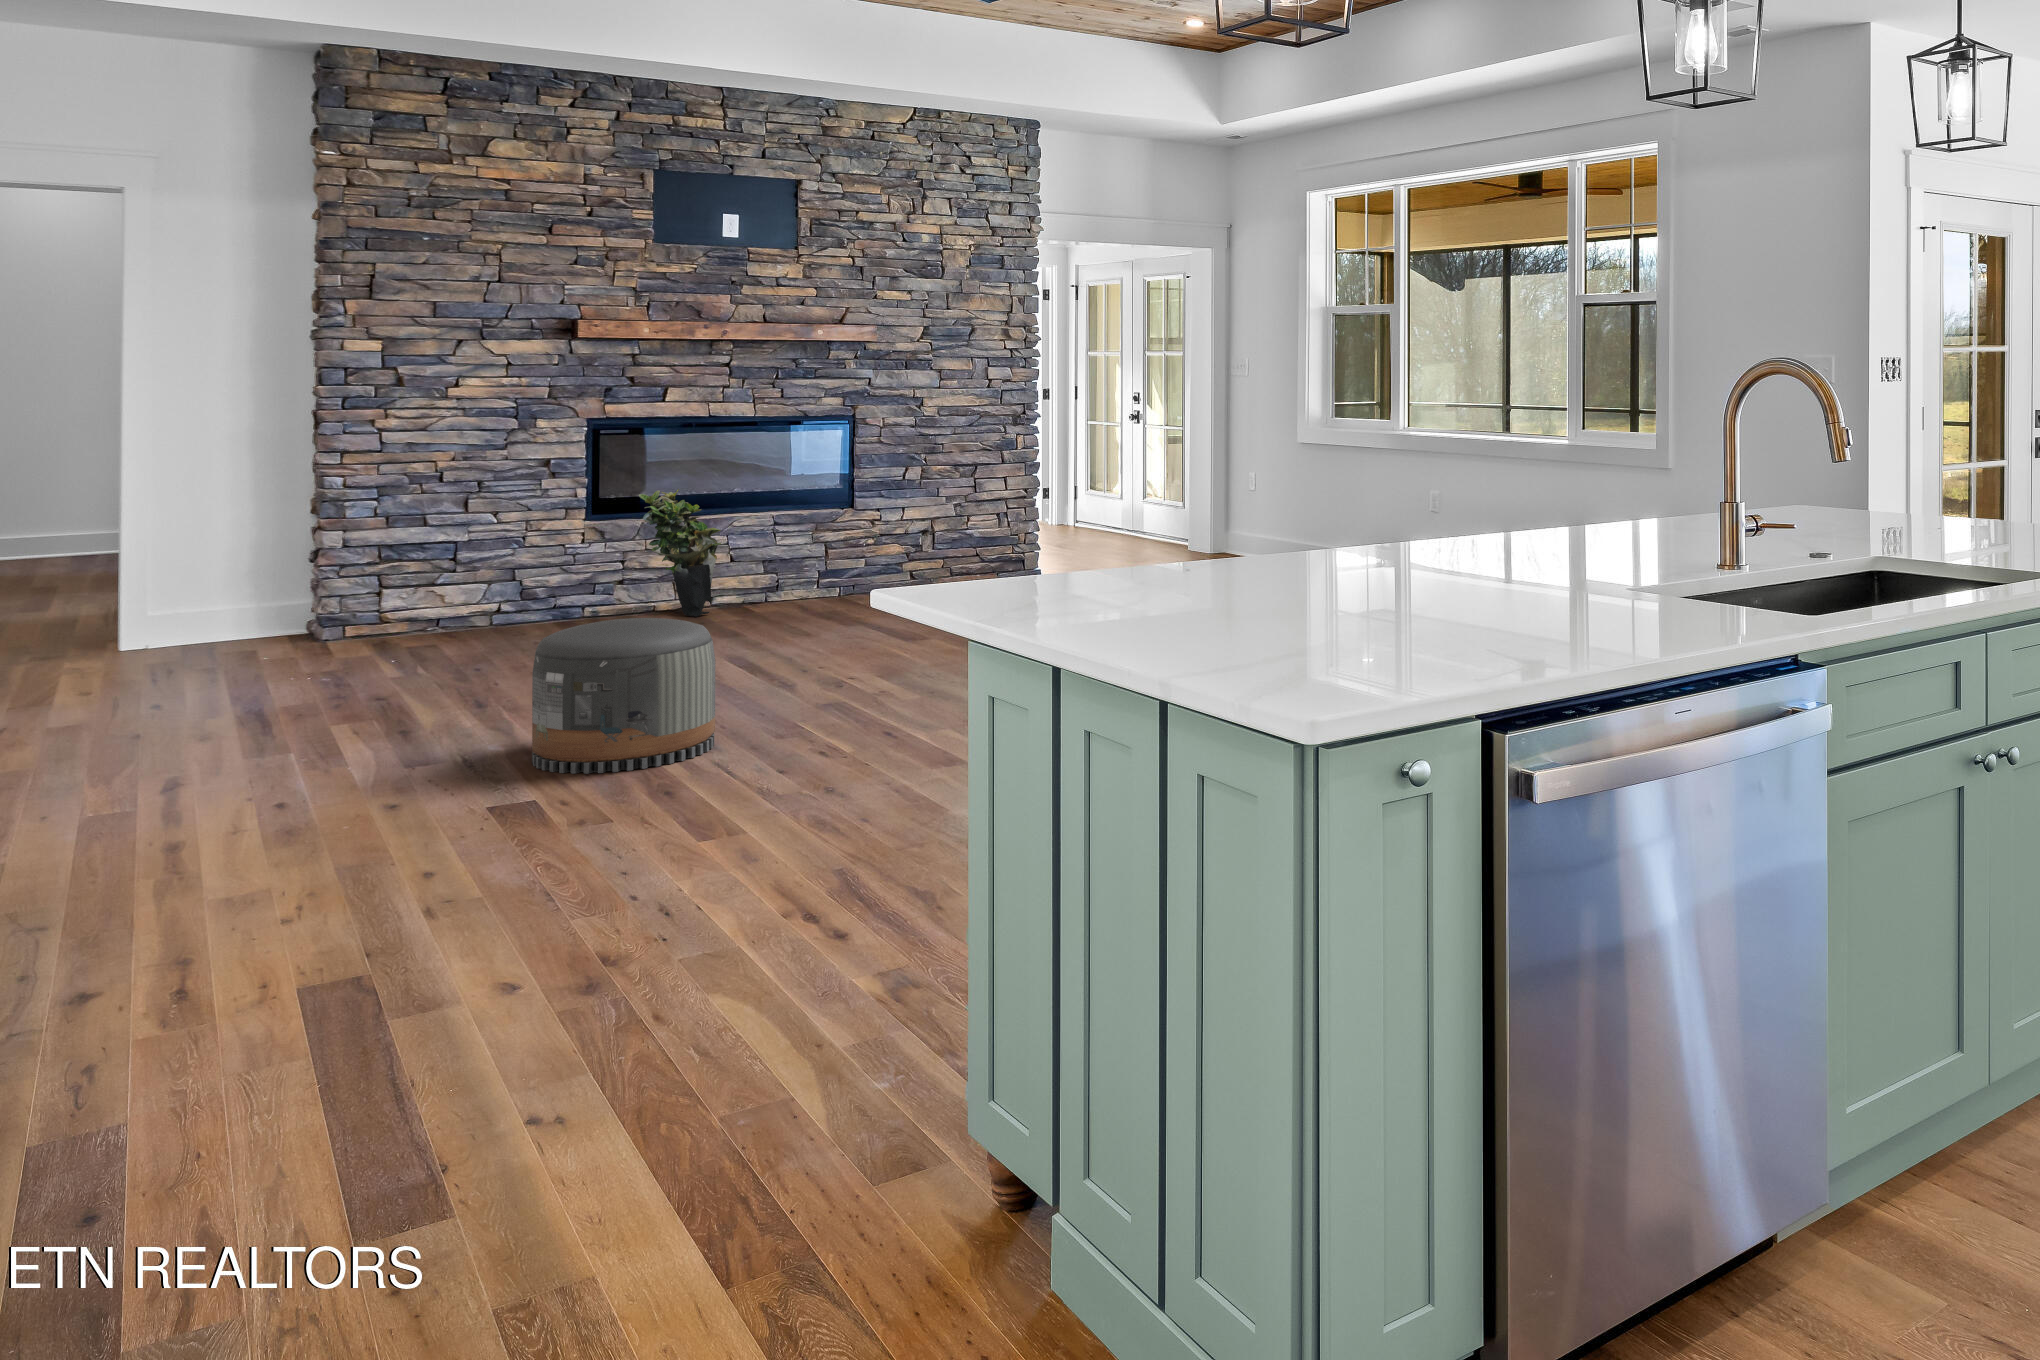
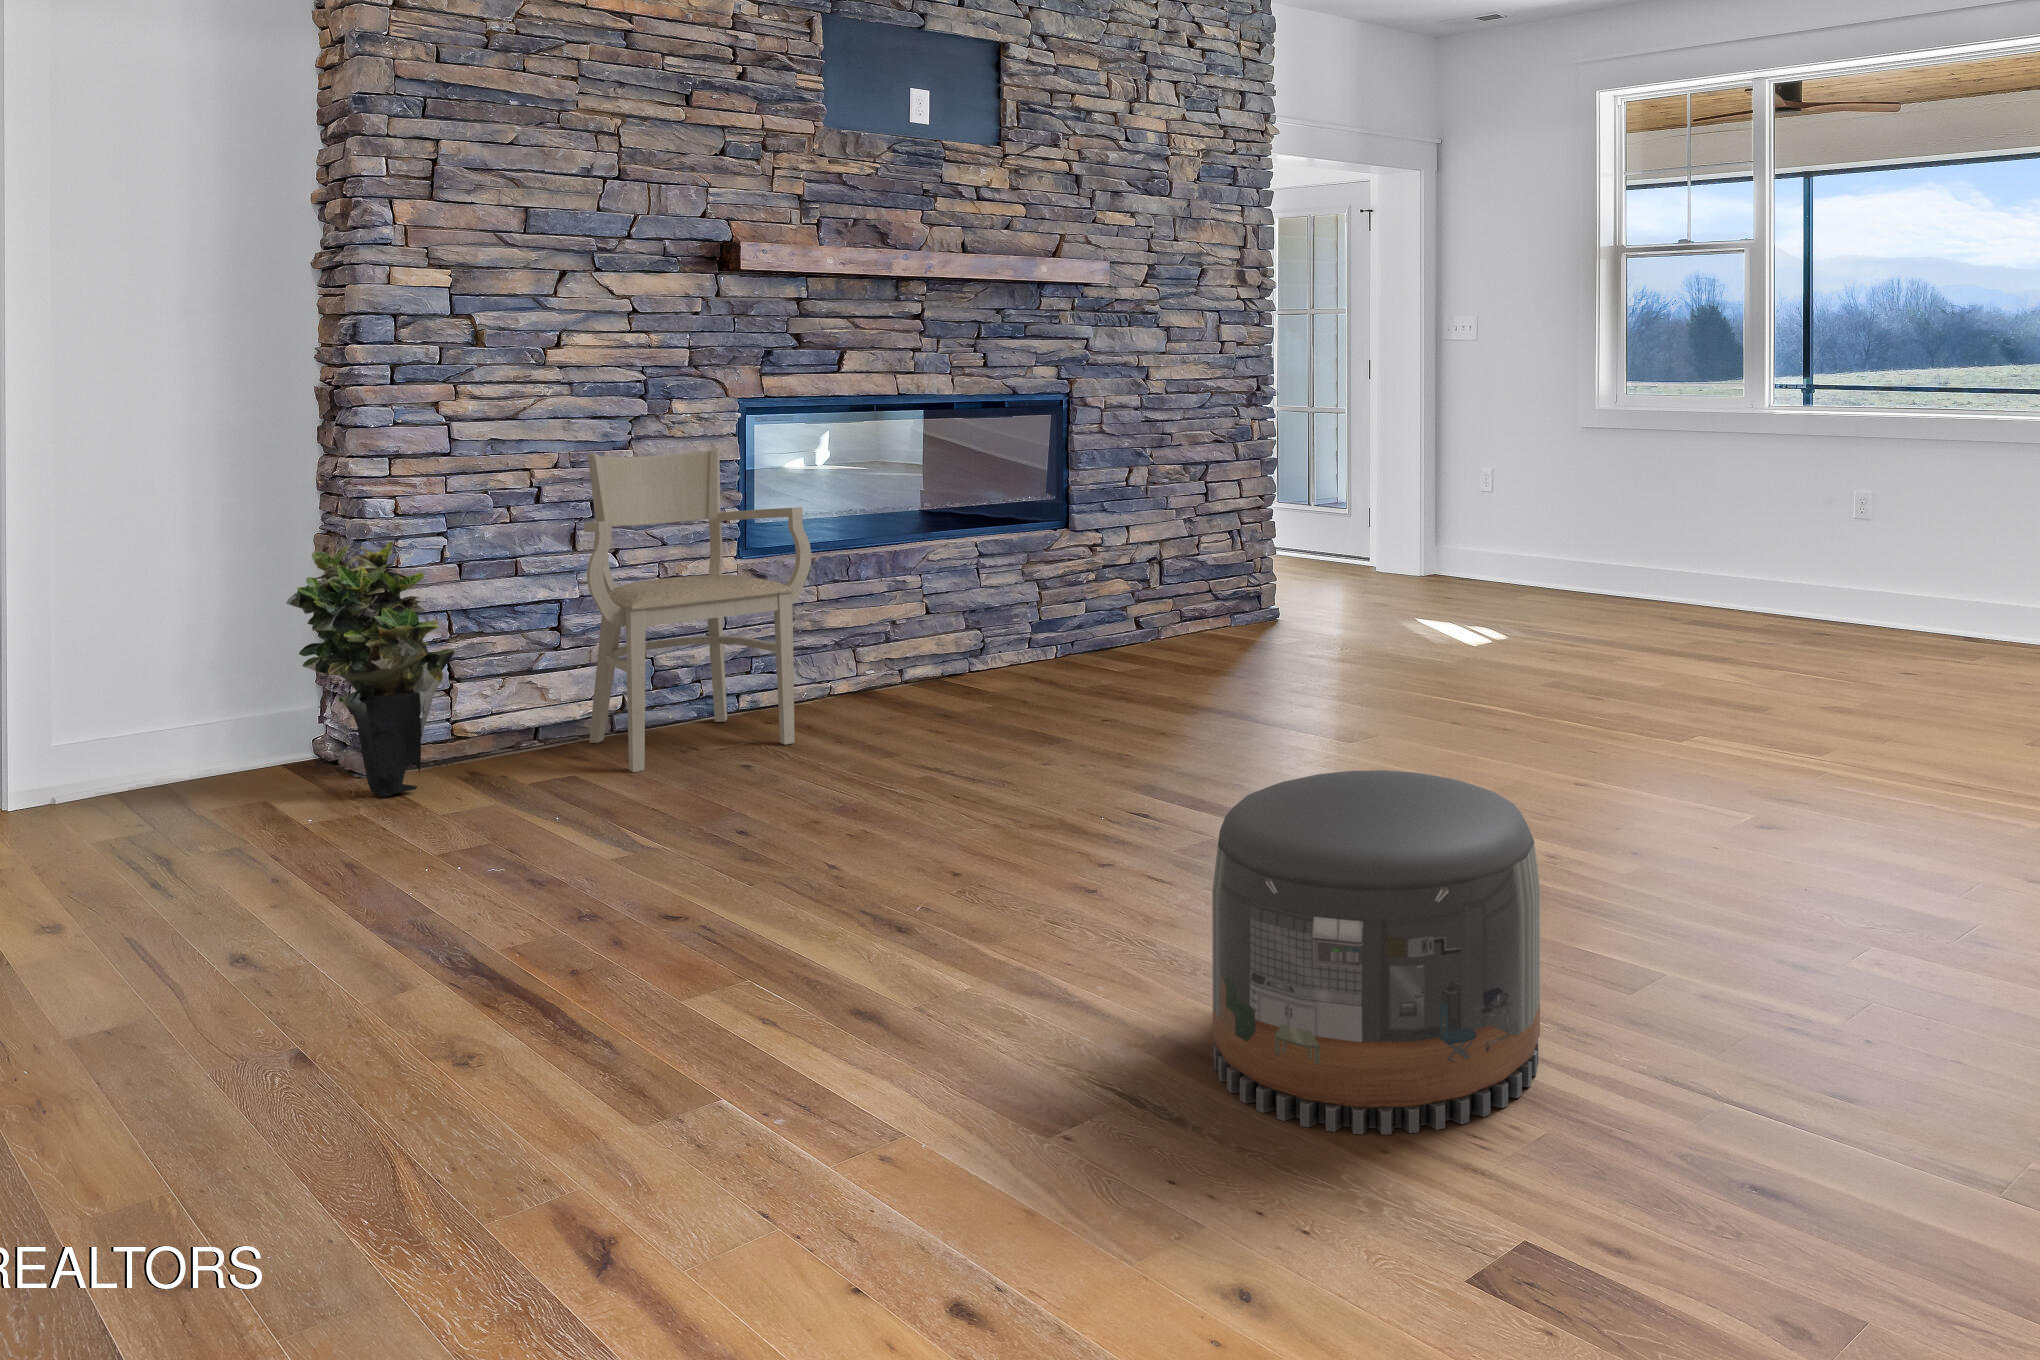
armchair: none [444,450,602,643] -> present [584,448,811,772]
potted plant: present [639,489,721,617] -> present [286,541,456,798]

